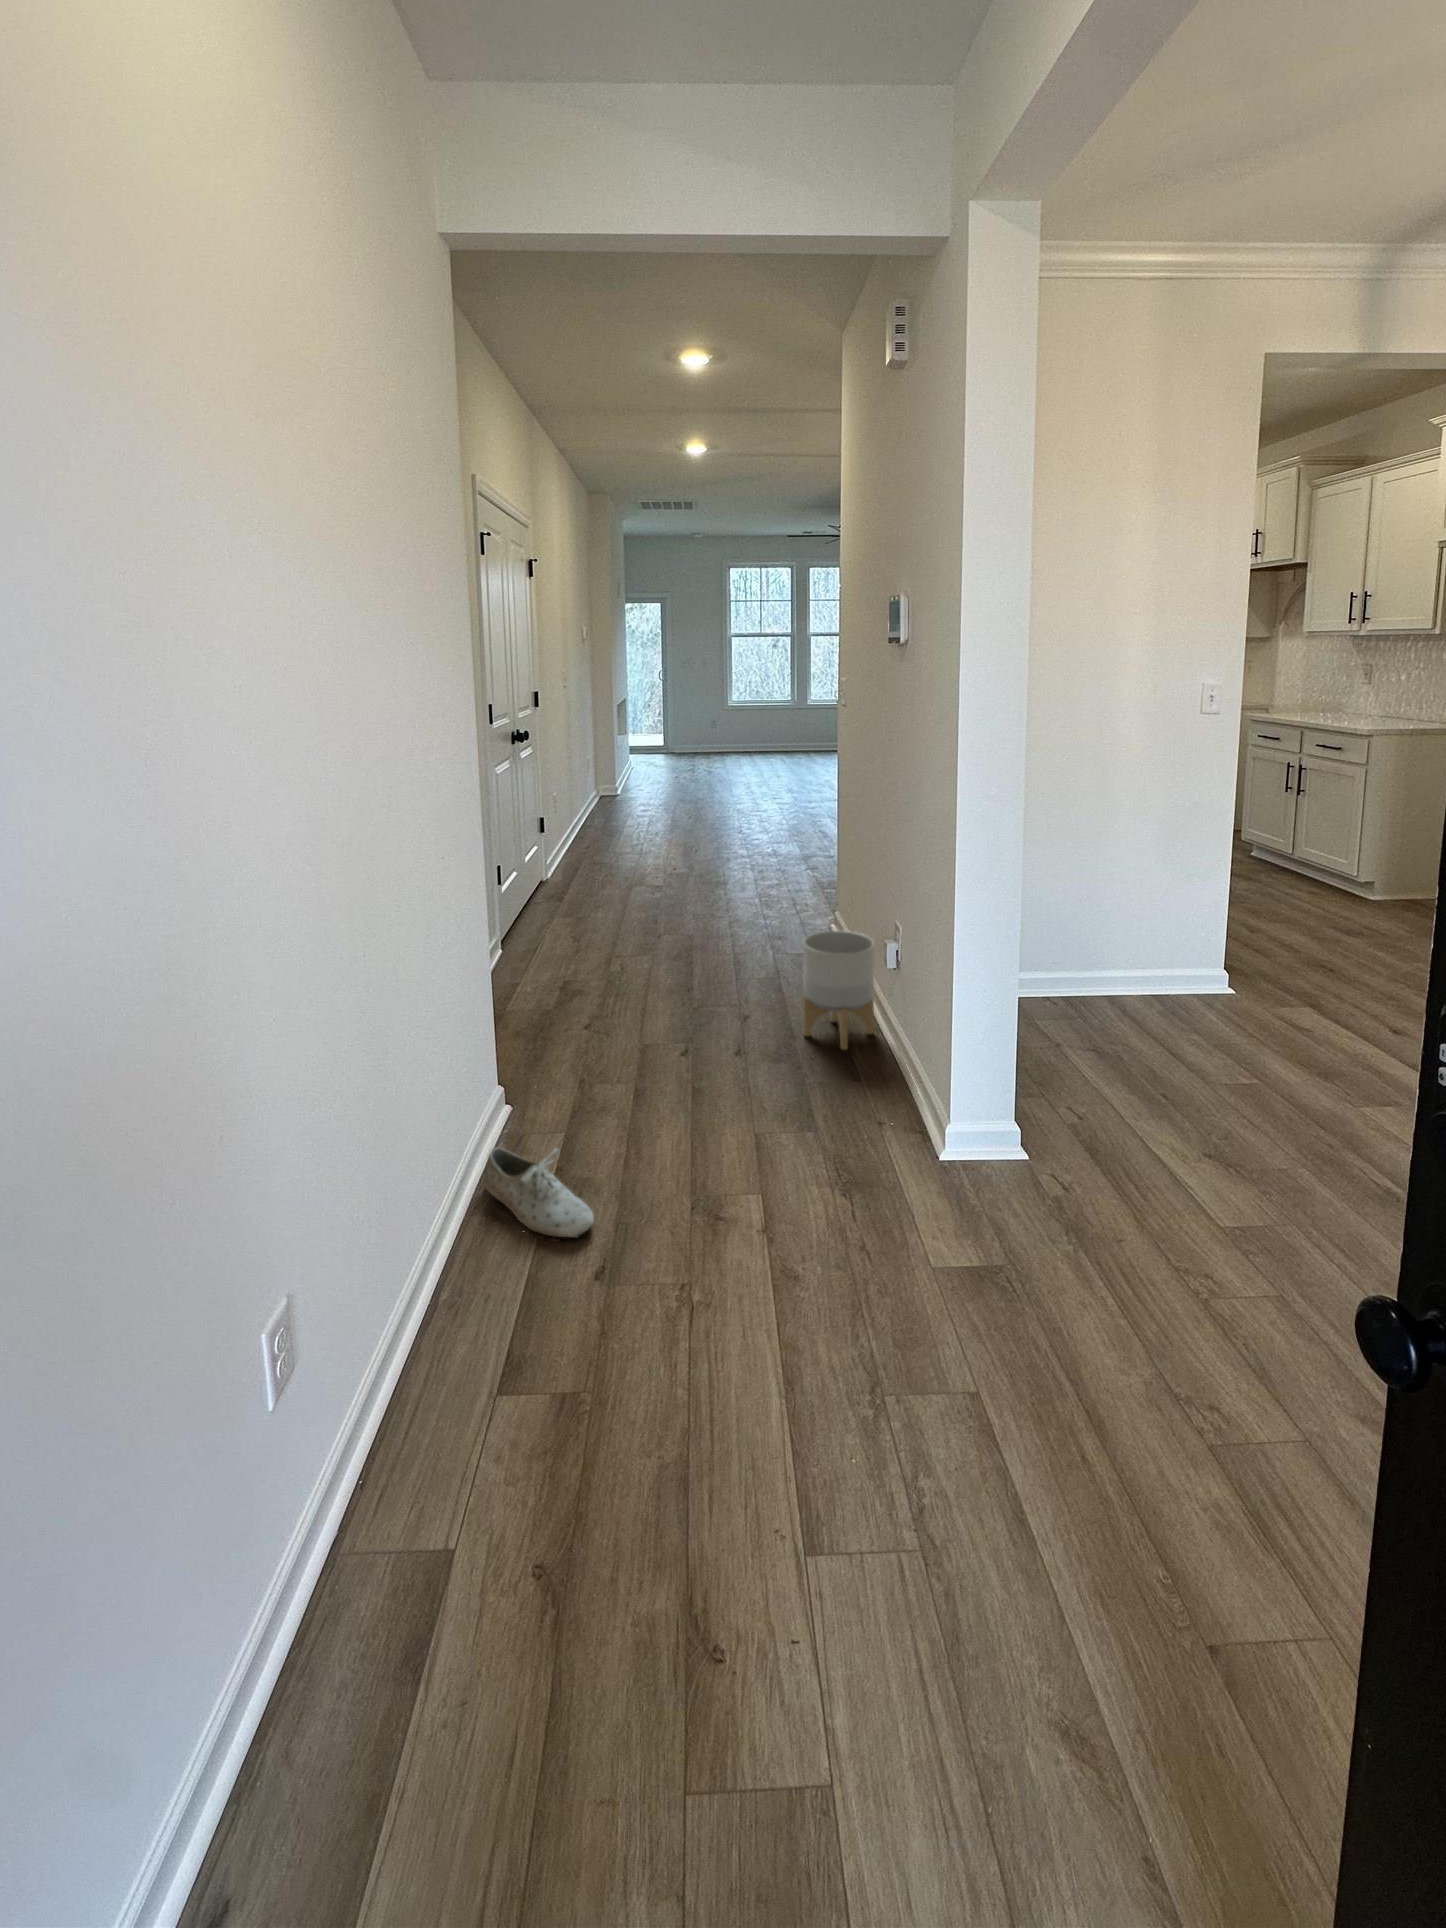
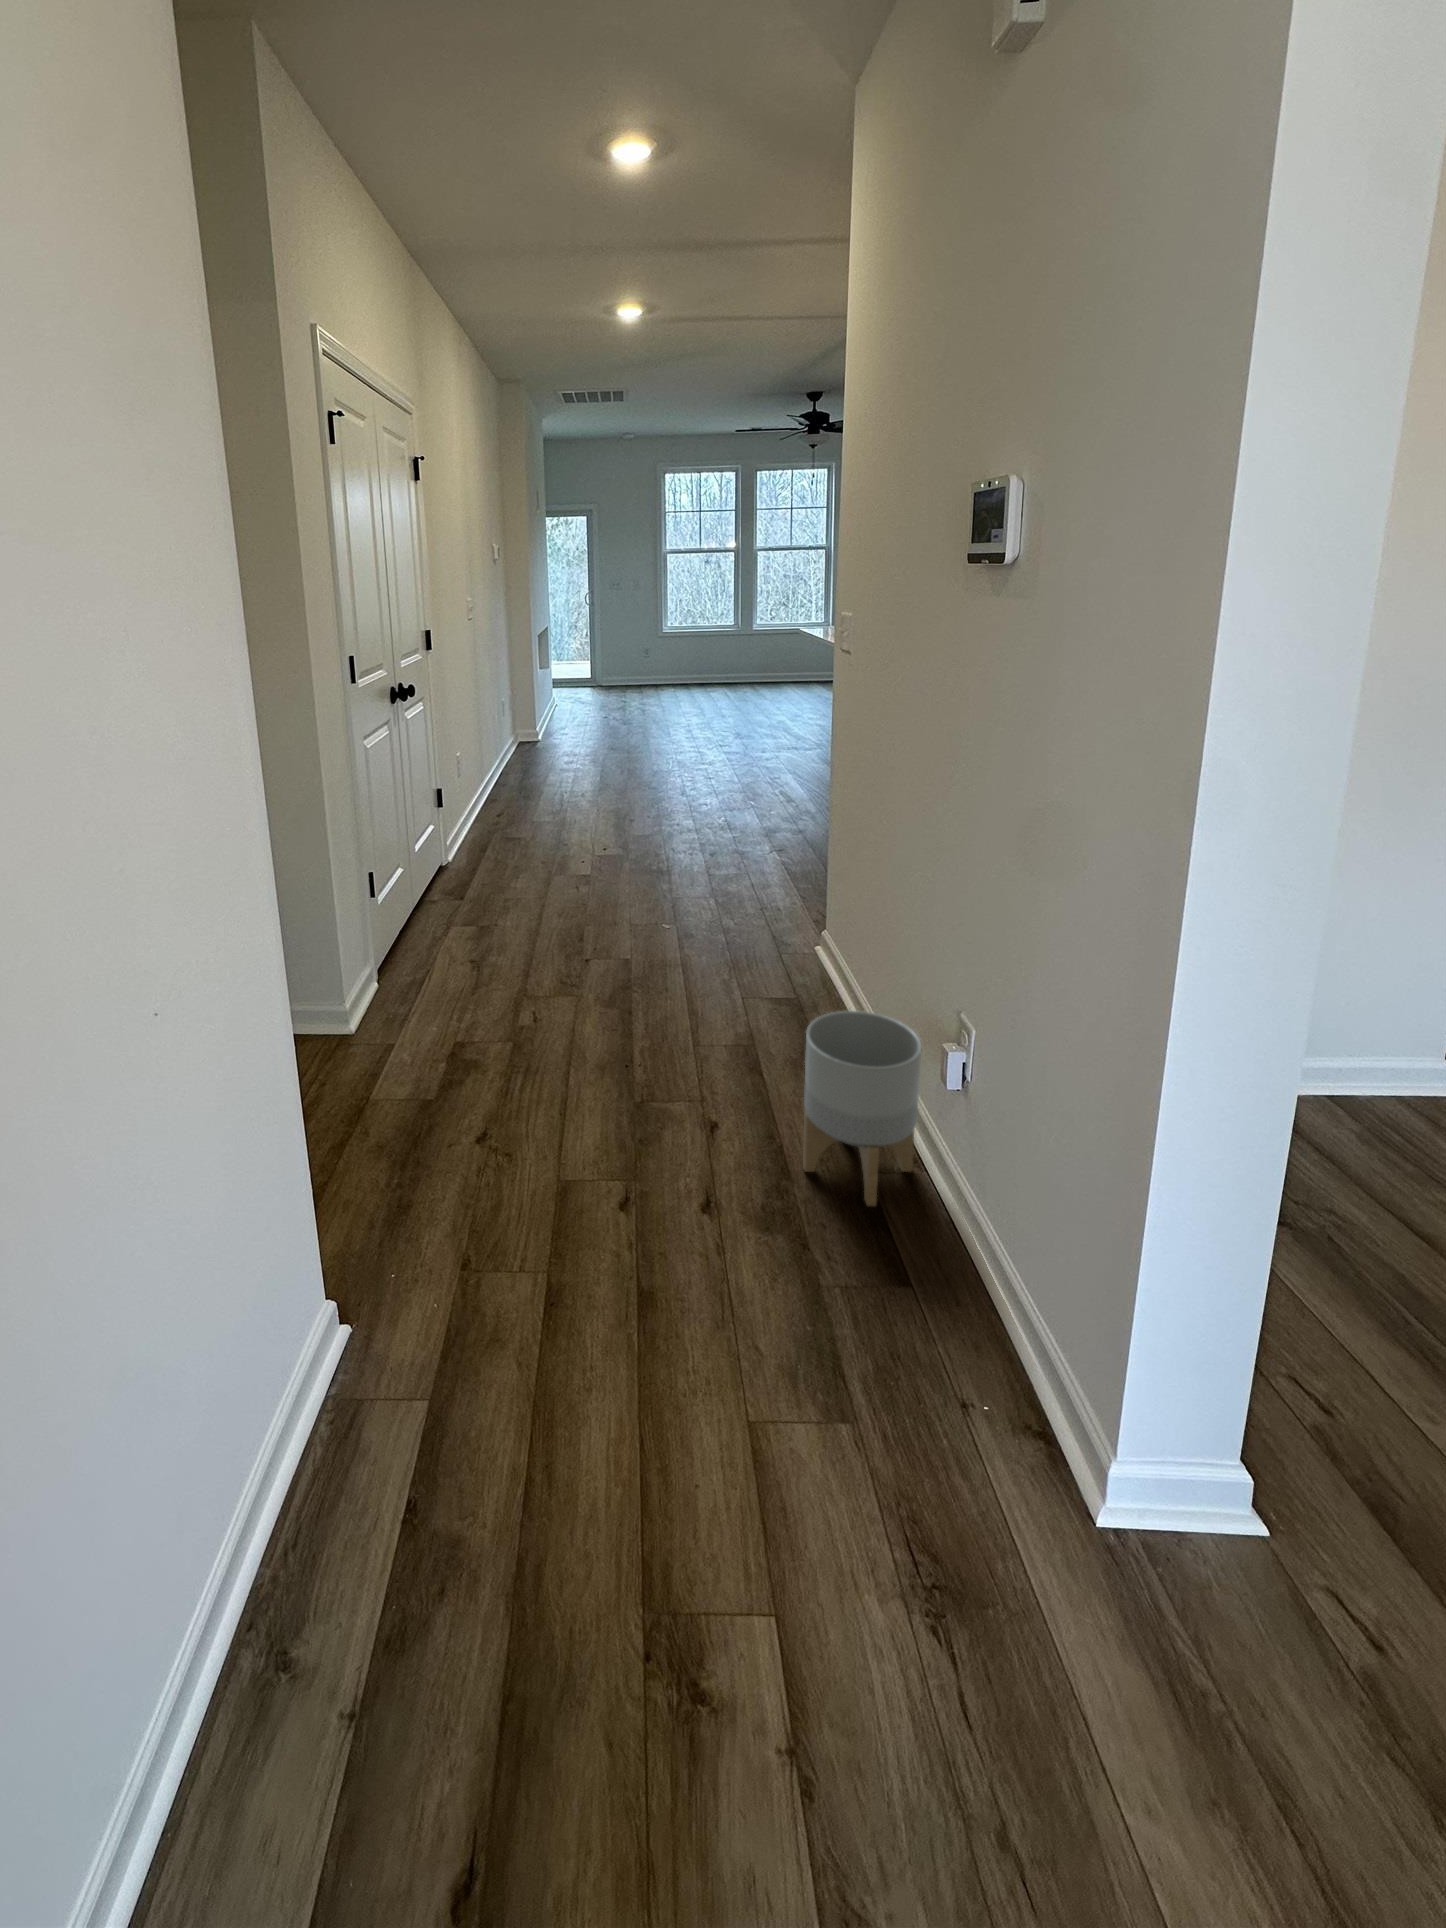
shoe: present [485,1147,594,1242] -> none [281,1476,463,1754]

